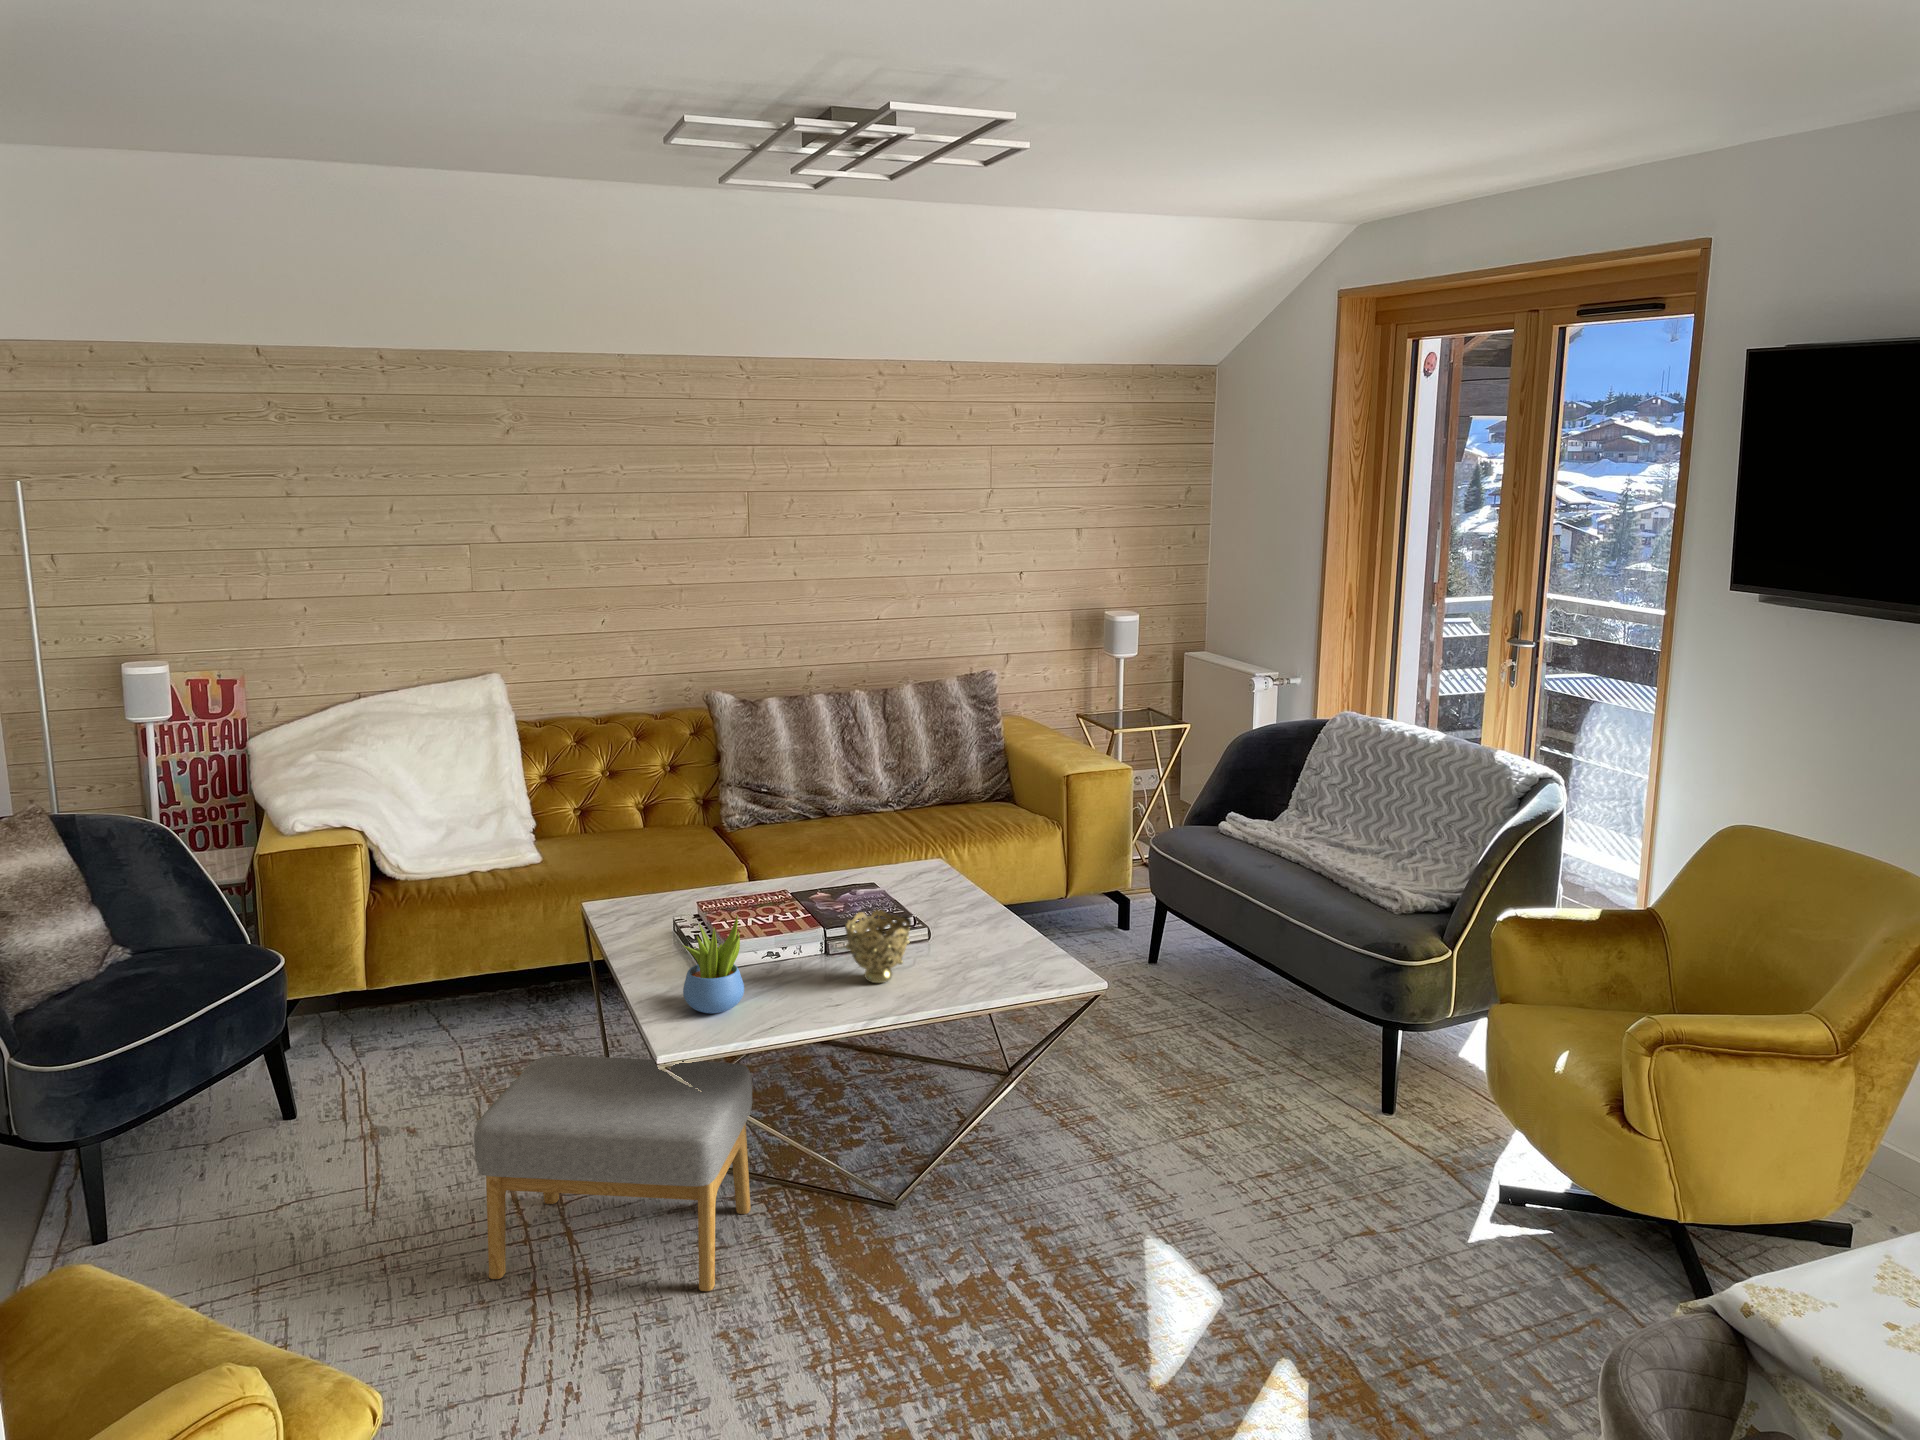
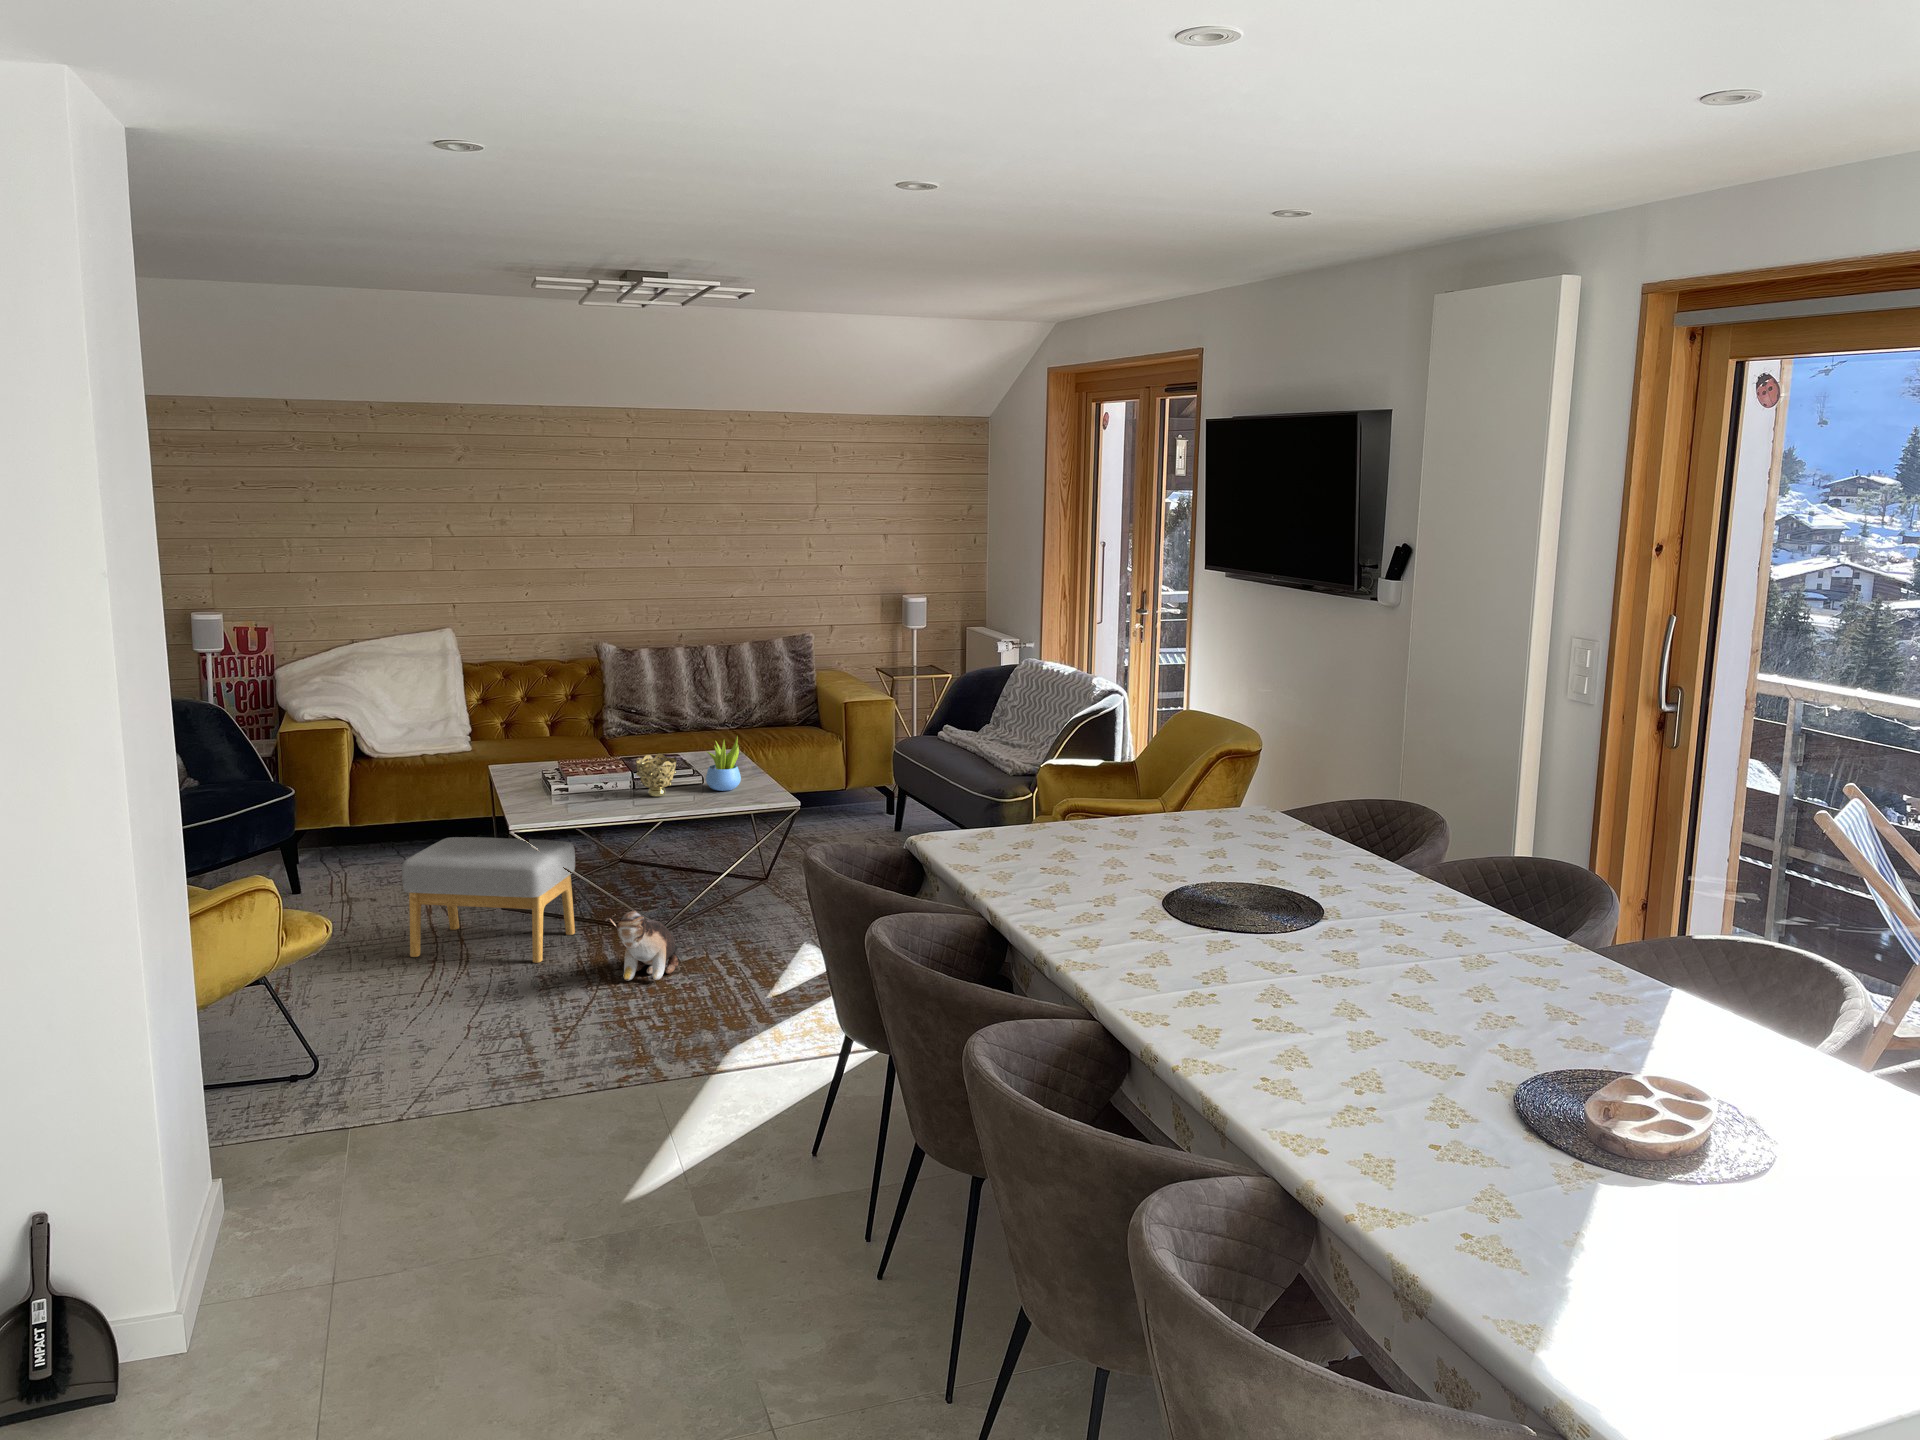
succulent plant: present [683,916,744,1013] -> present [706,737,741,791]
plush toy: none [855,1225,953,1342] -> present [610,911,678,981]

